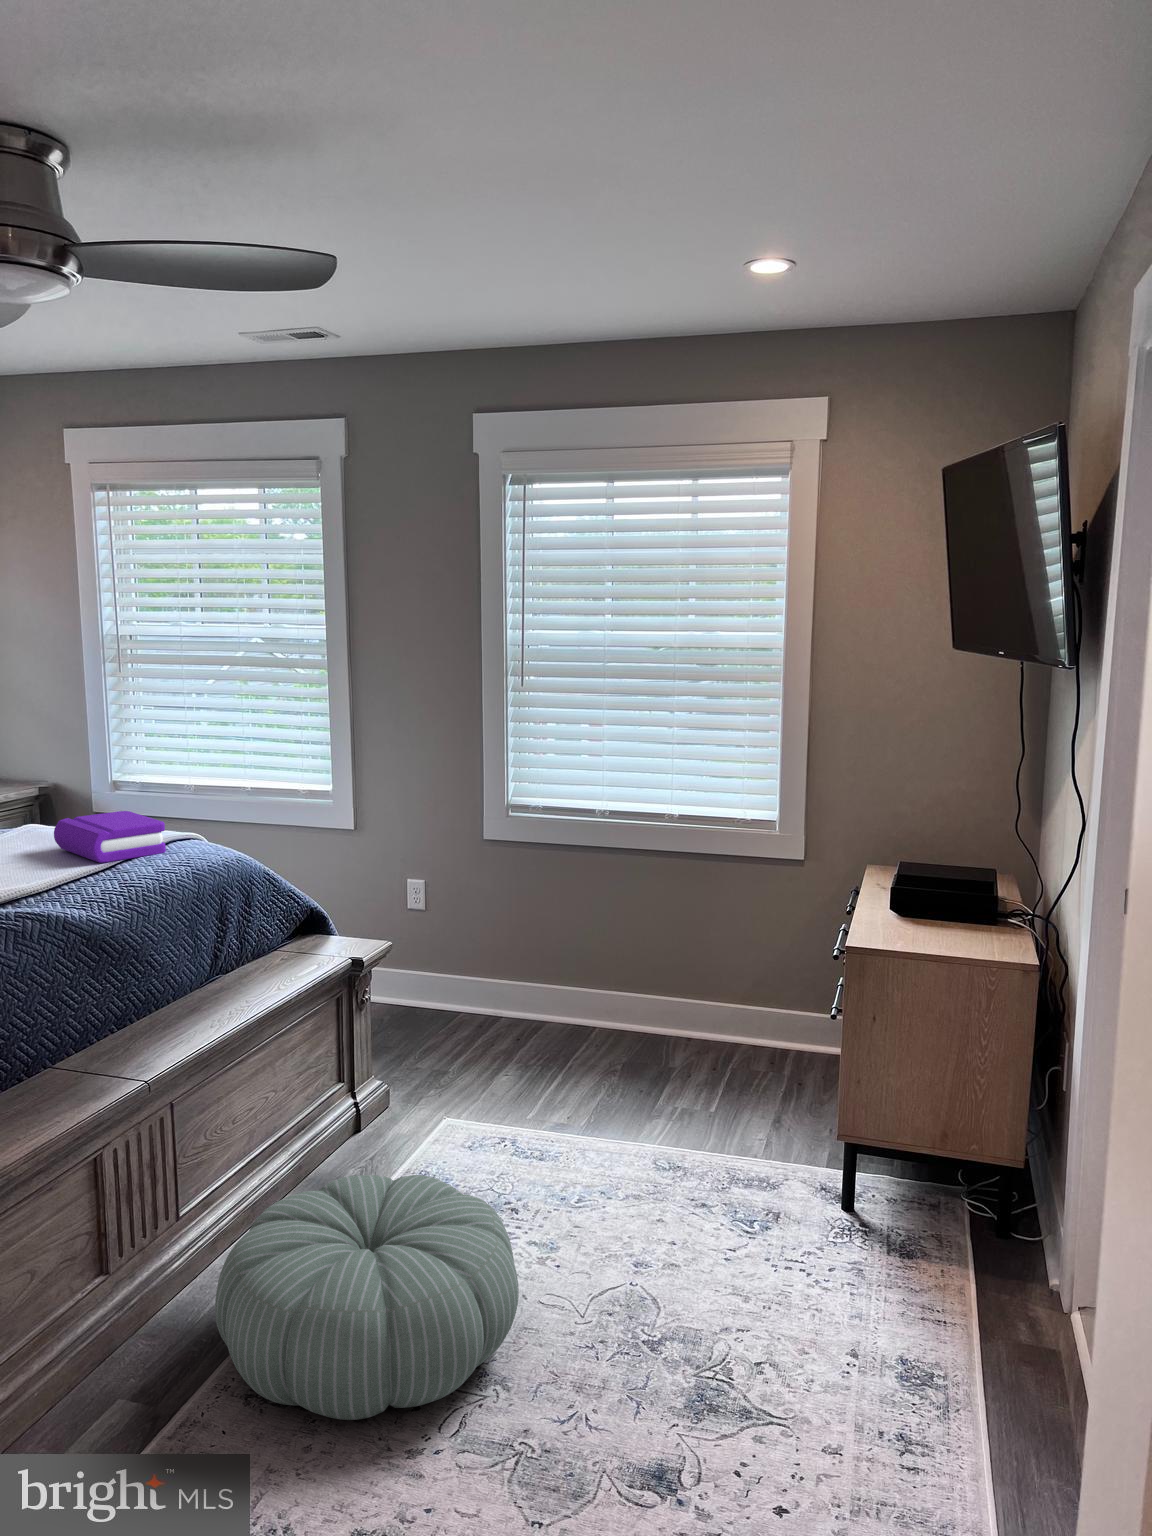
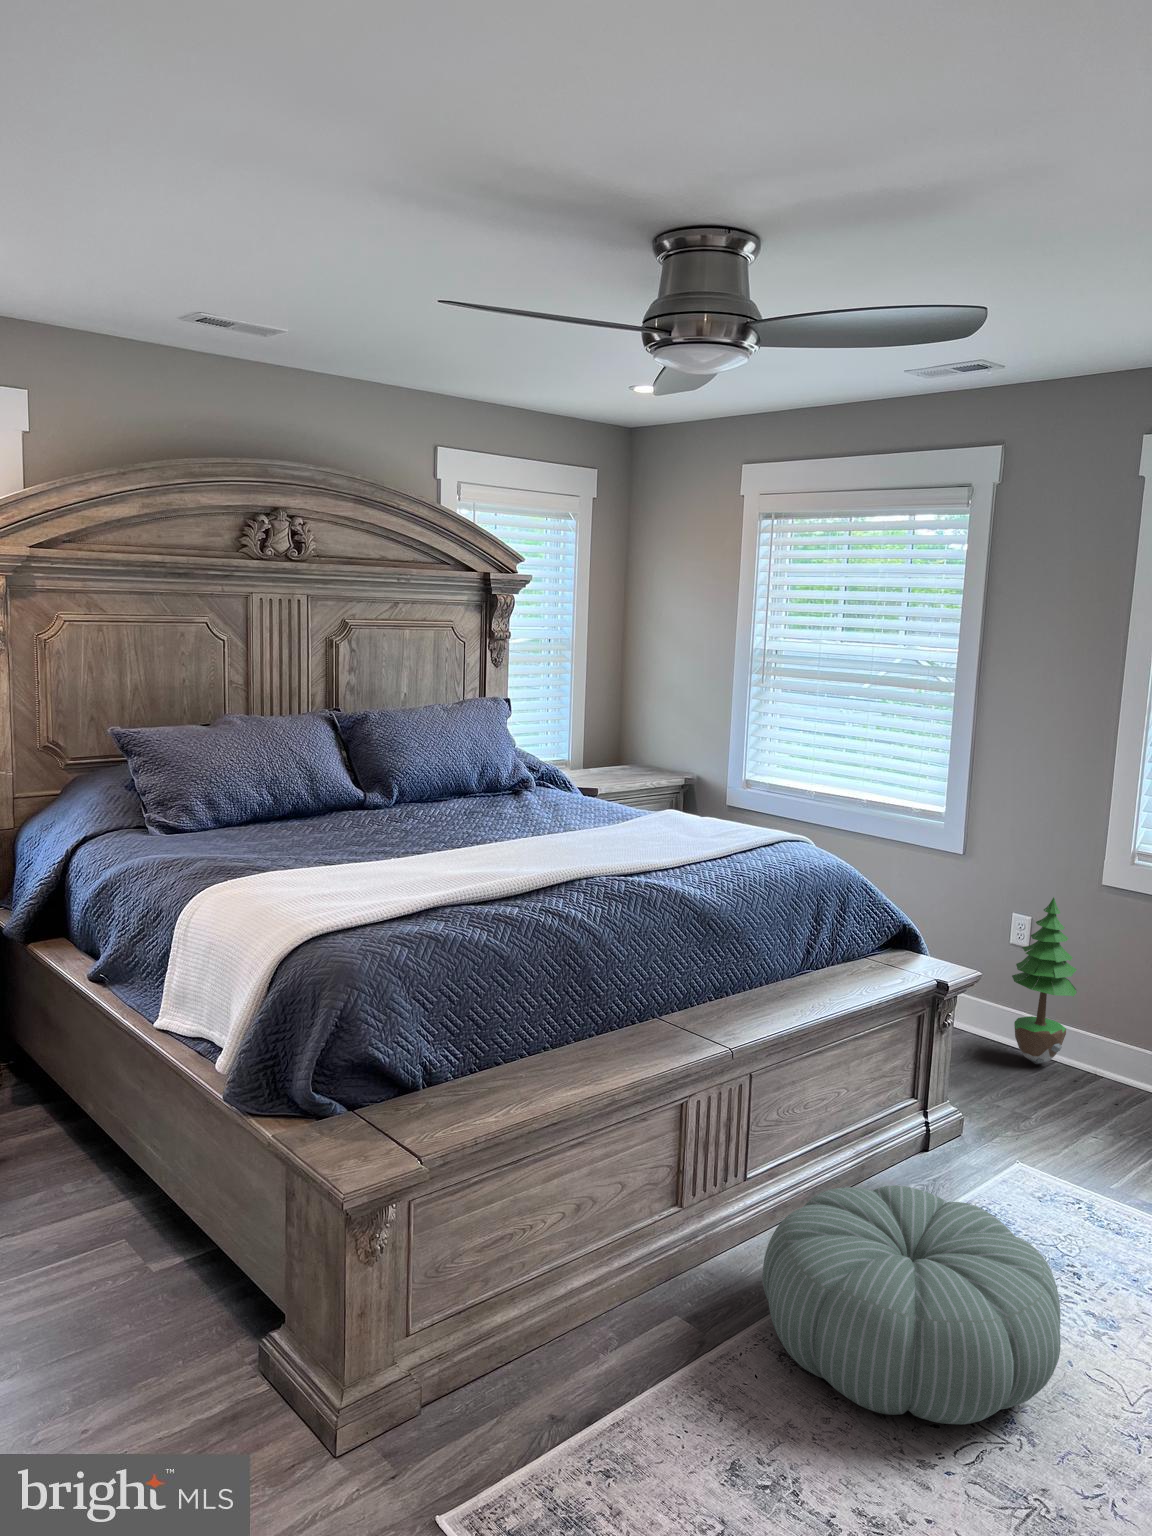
book: present [54,811,166,863] -> none [686,808,779,851]
potted tree: none [412,856,472,1018] -> present [1012,897,1077,1064]

